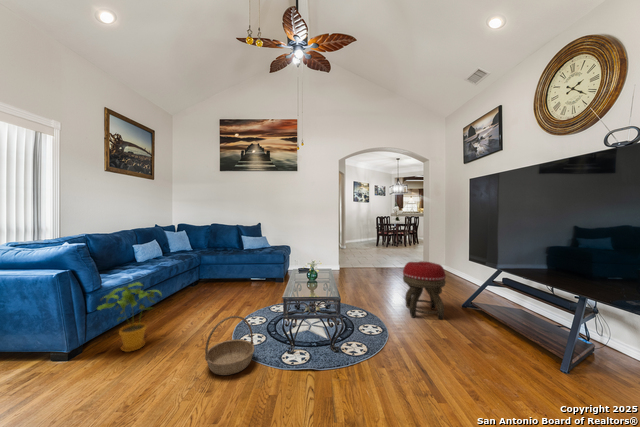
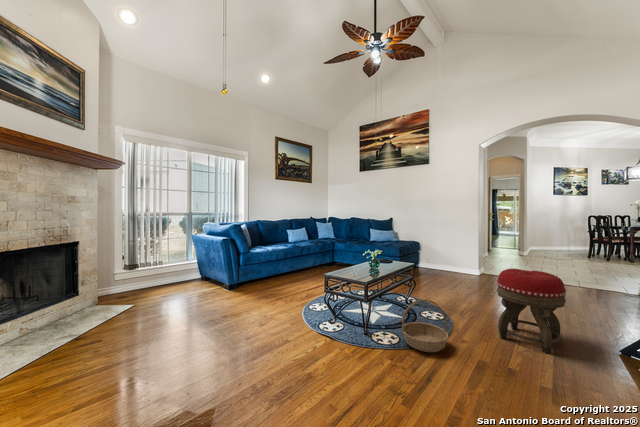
house plant: present [97,283,162,352] -> none [242,250,274,294]
basket: present [205,316,255,375] -> present [402,299,448,352]

